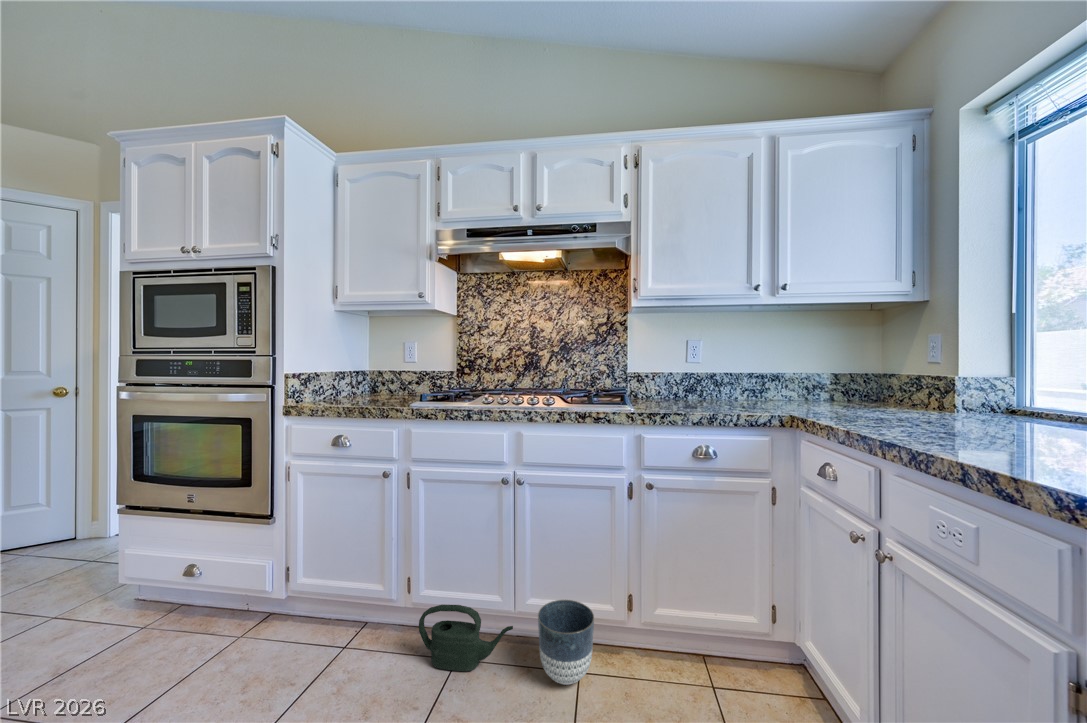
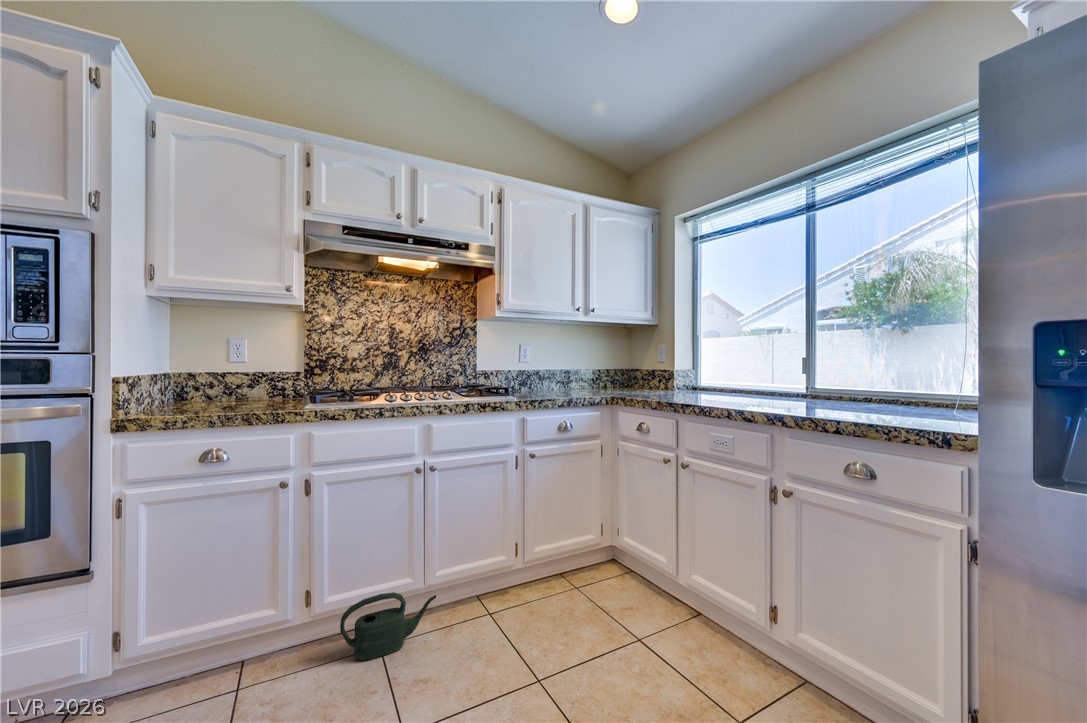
planter: present [538,600,594,685] -> none [458,560,505,626]

